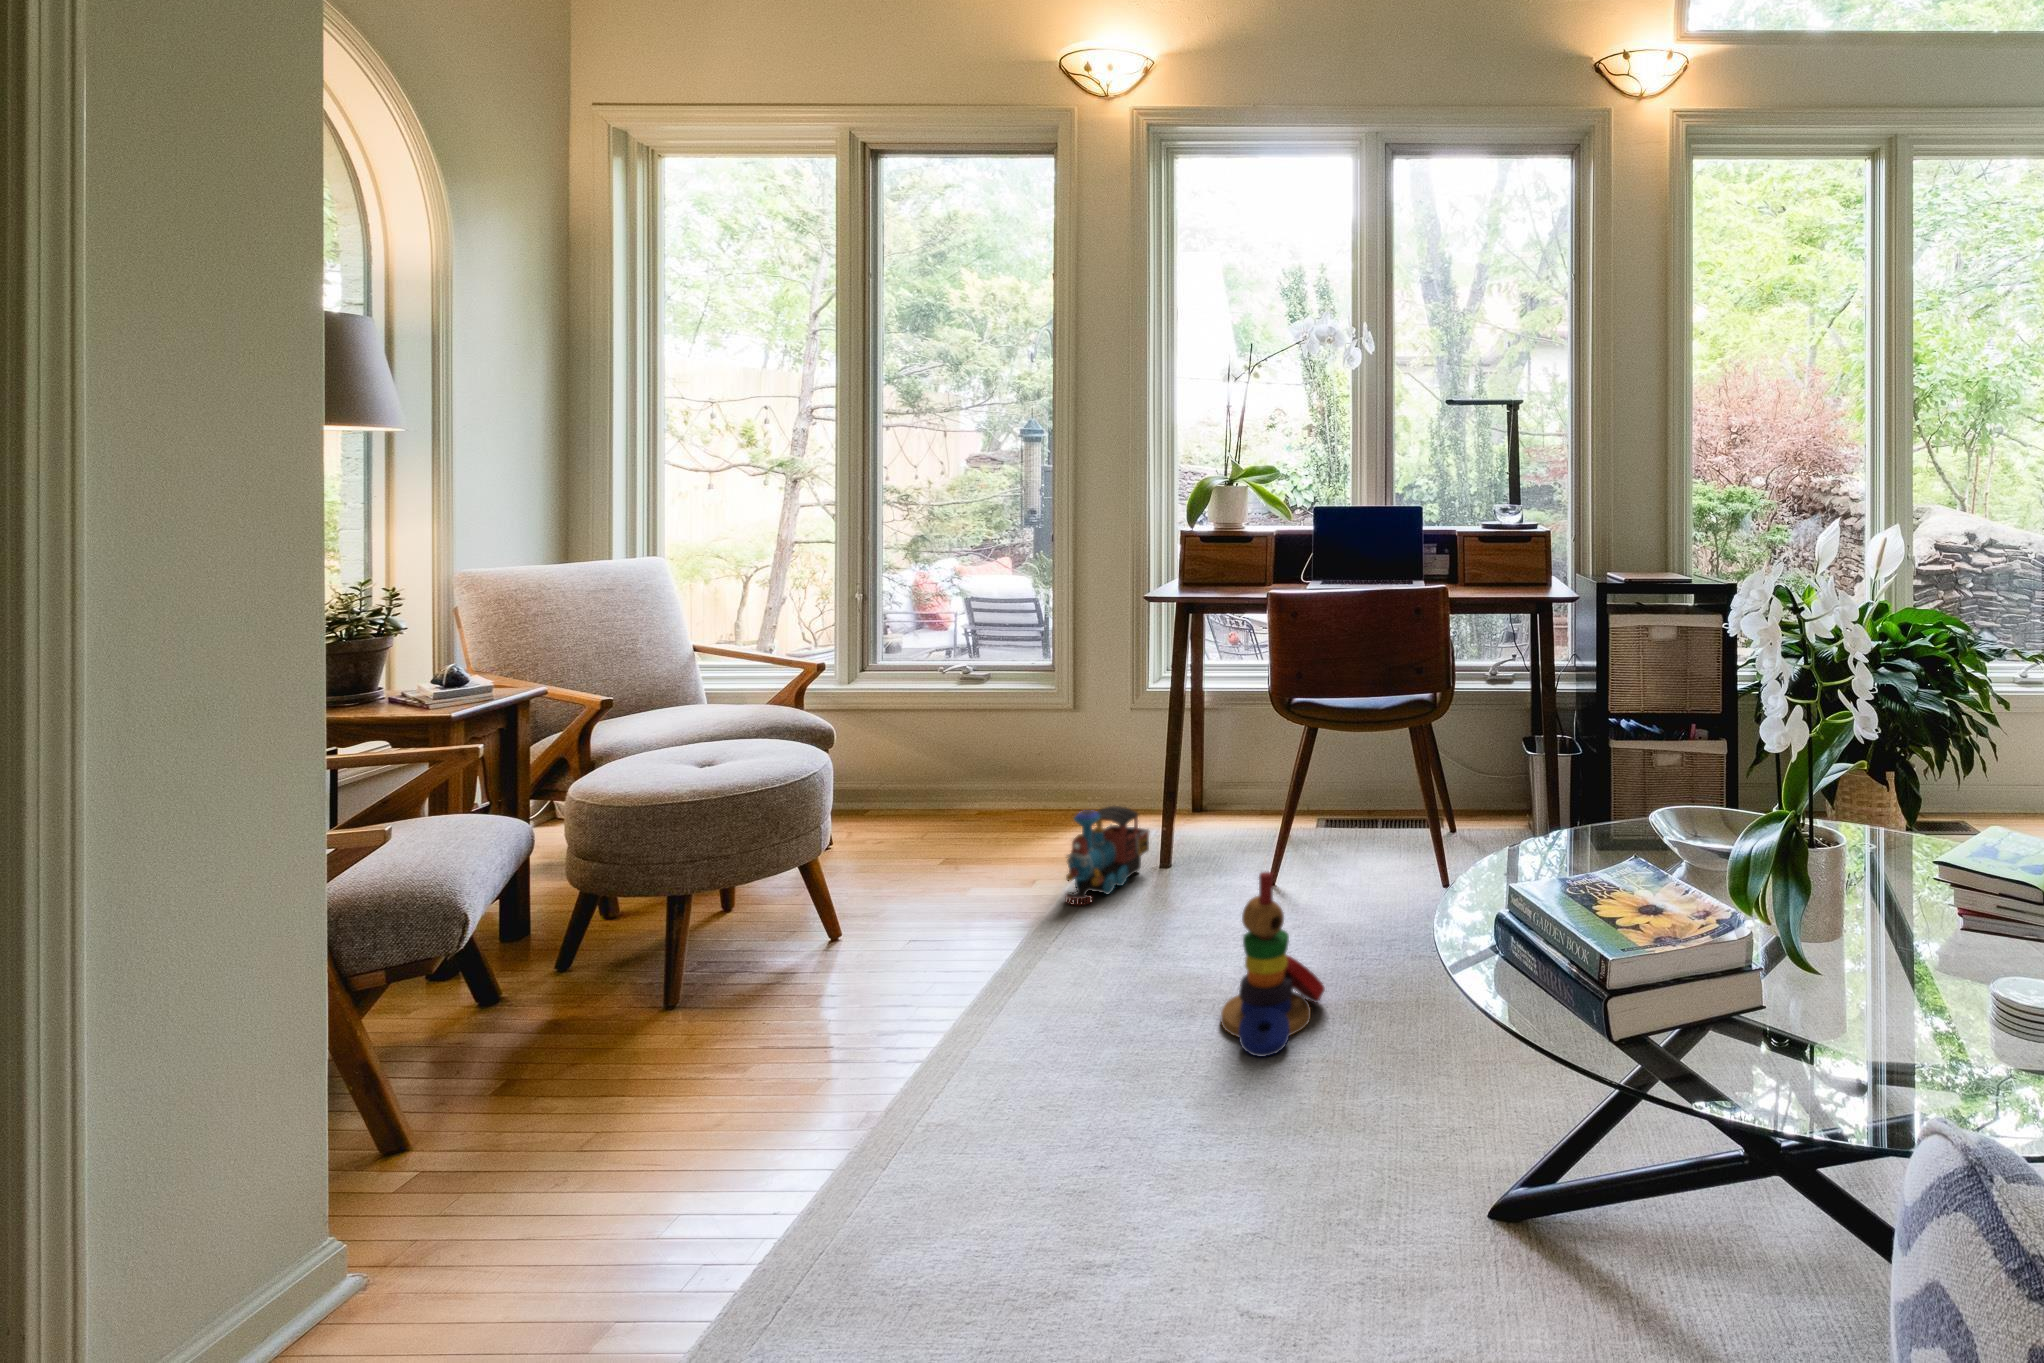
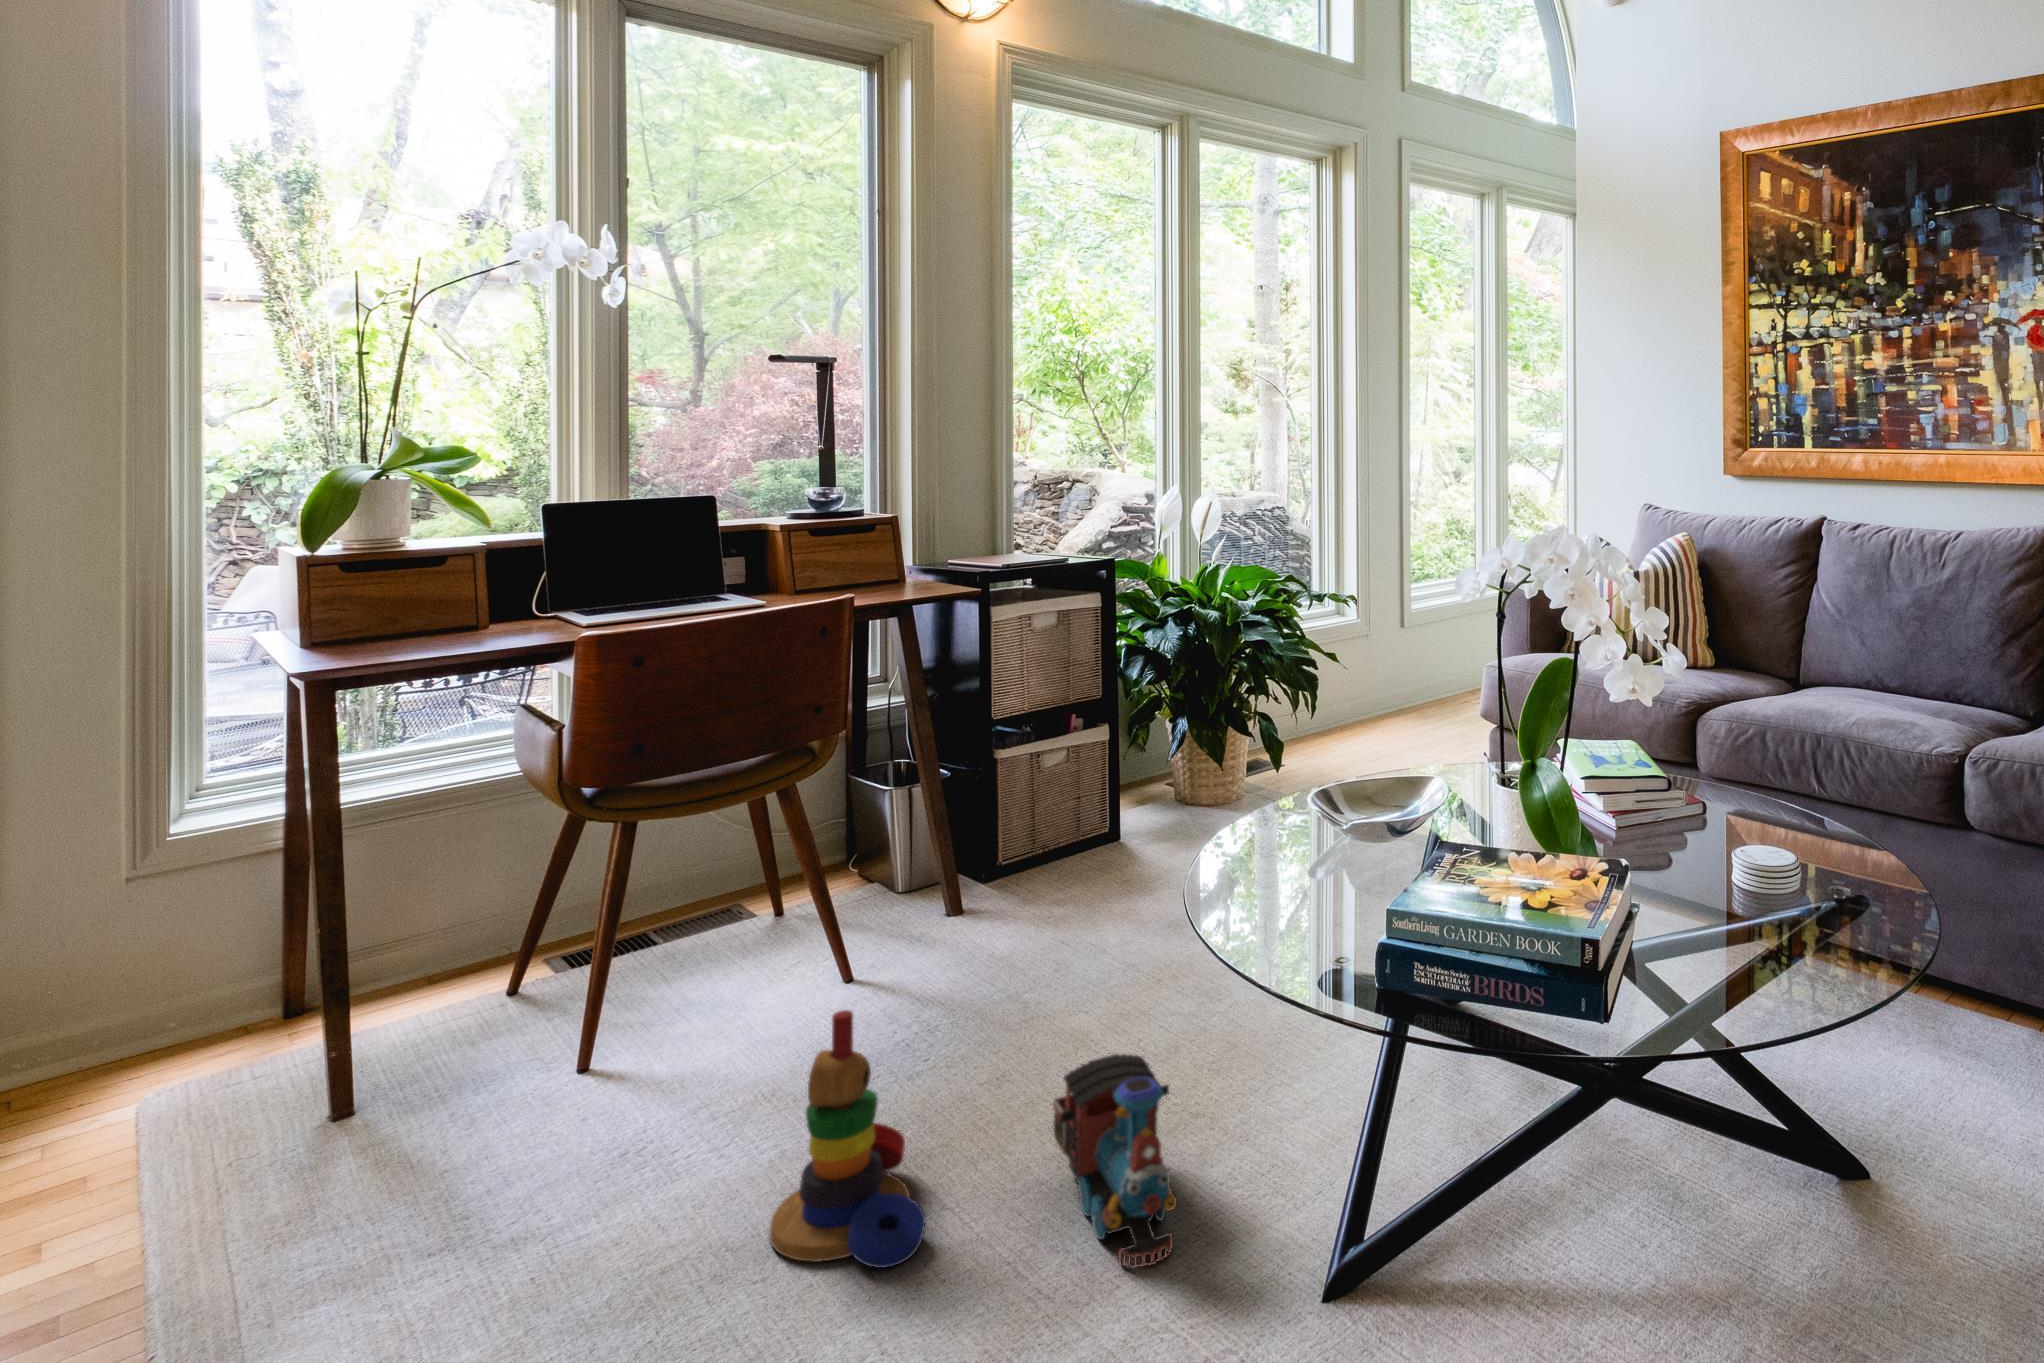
toy train: present [1065,806,1149,904] -> present [1053,1054,1177,1268]

